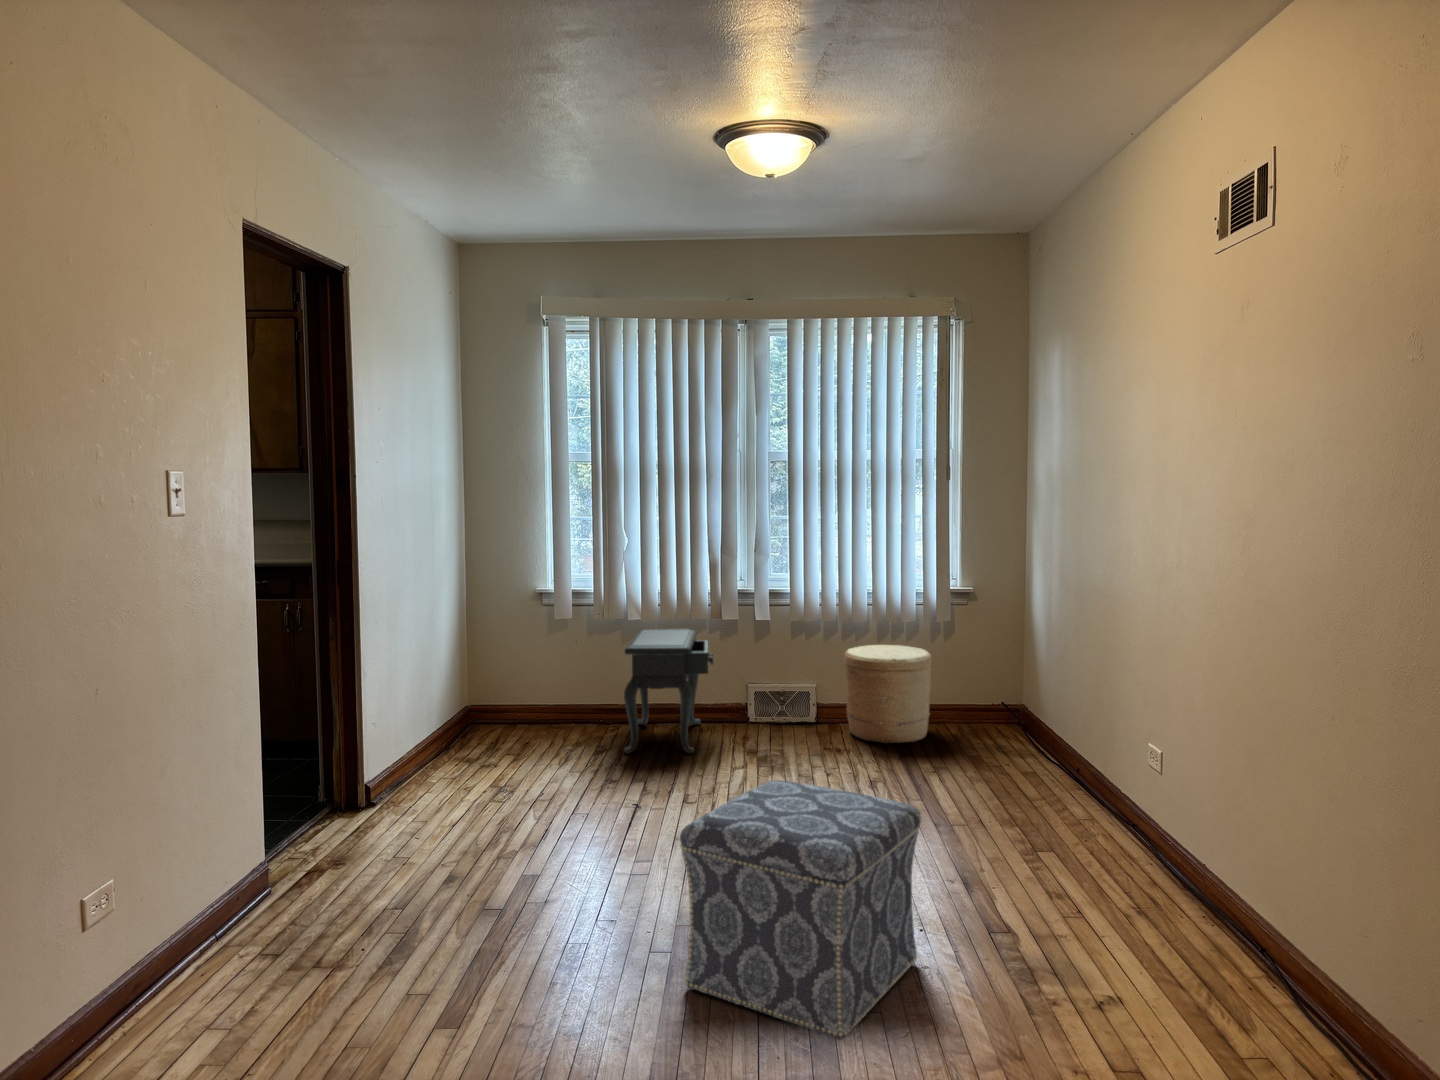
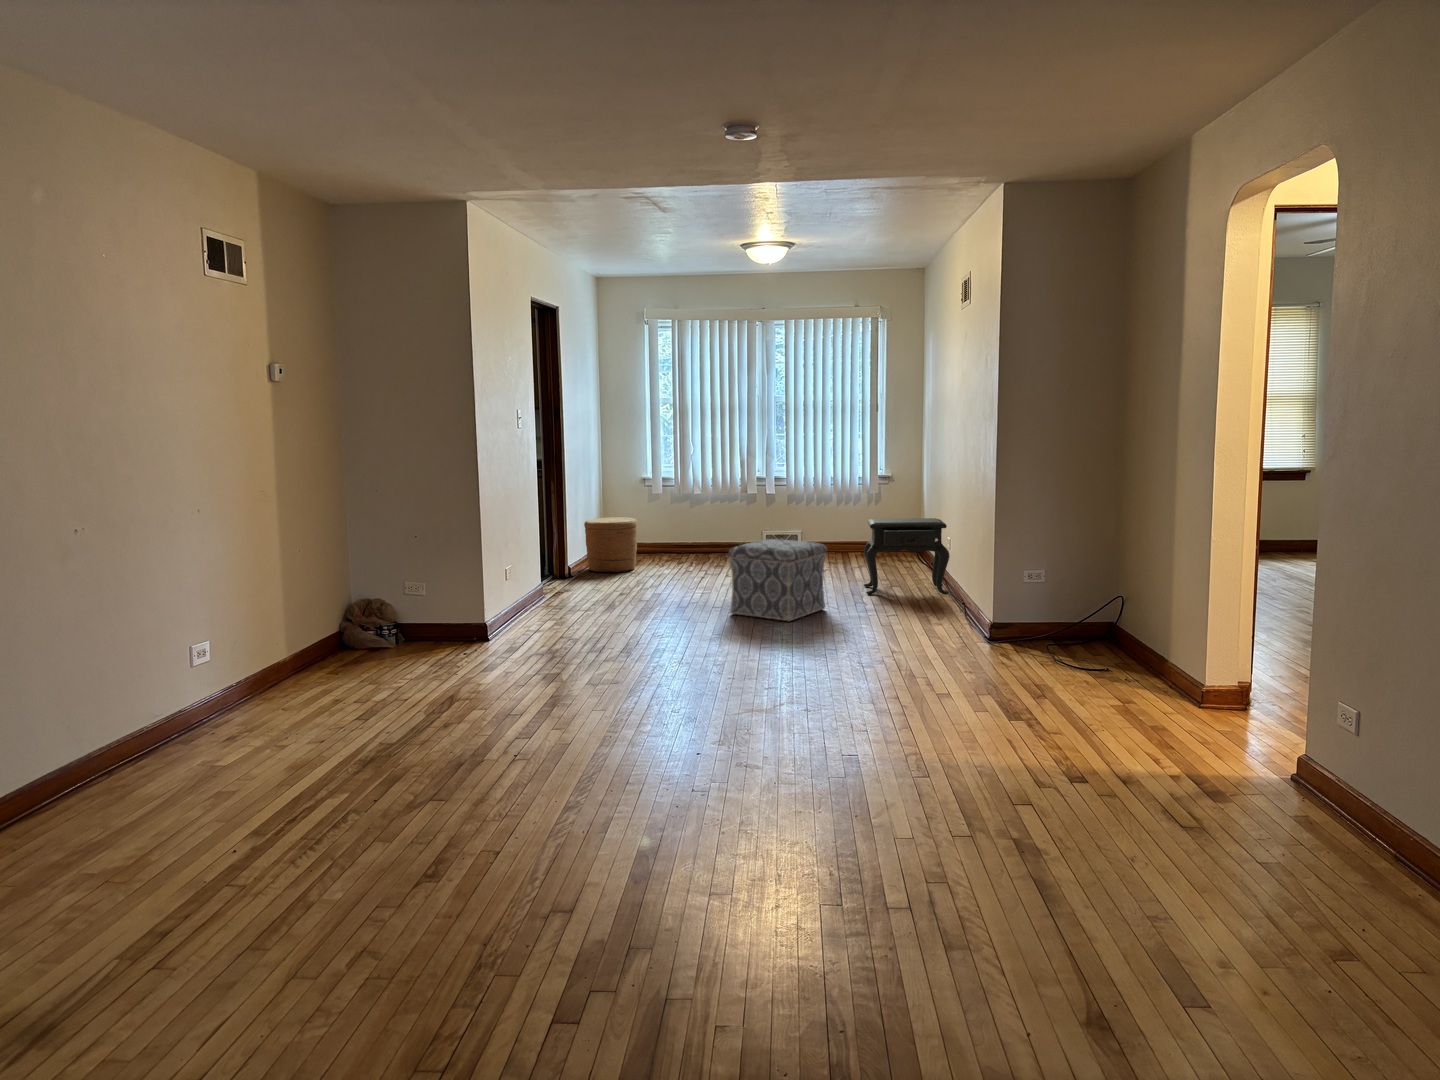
side table: present [624,629,714,754] -> present [864,518,950,595]
woven basket: present [844,645,932,743] -> present [584,517,637,572]

